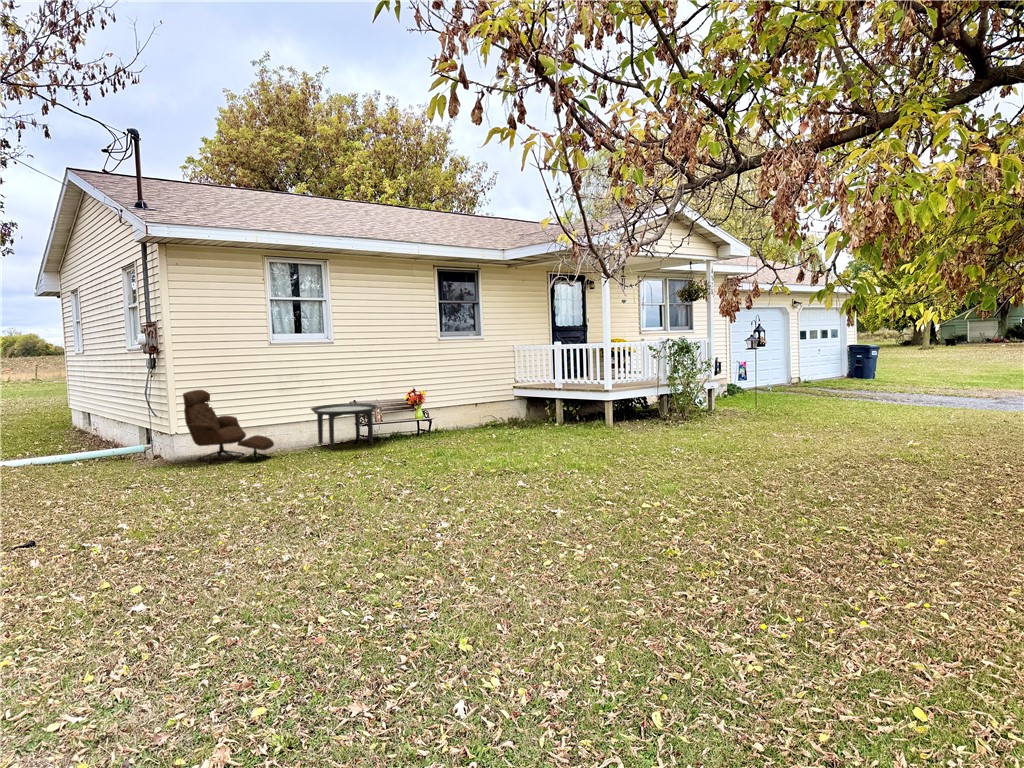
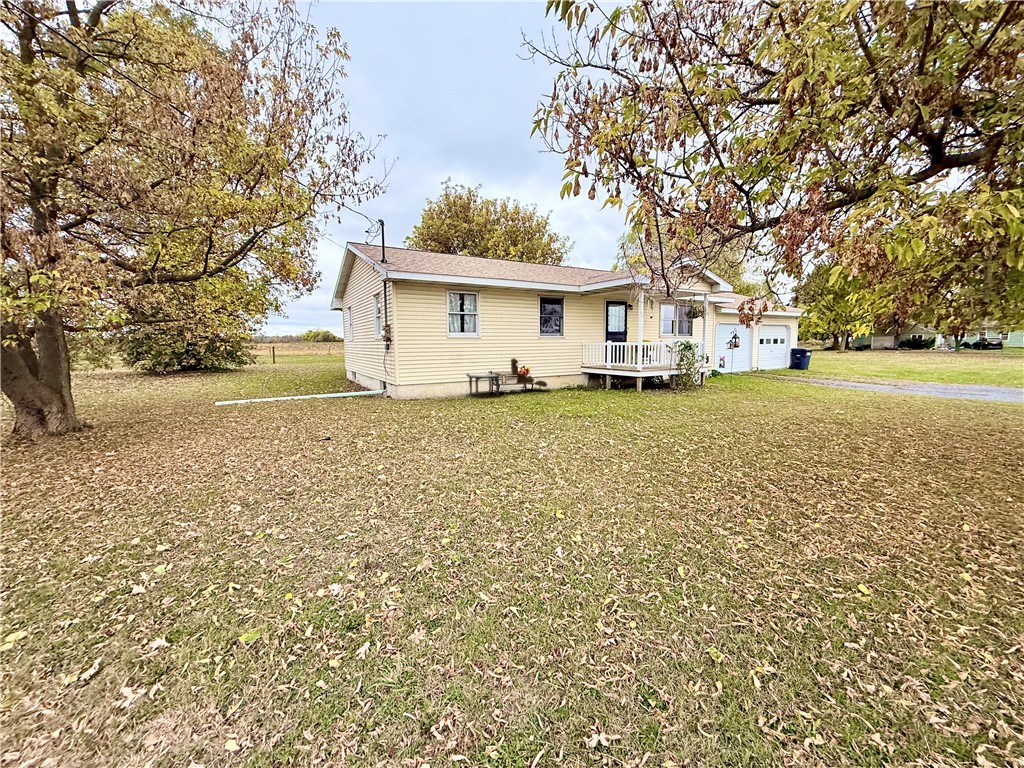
lounge chair: present [183,390,274,463] -> present [511,358,547,391]

